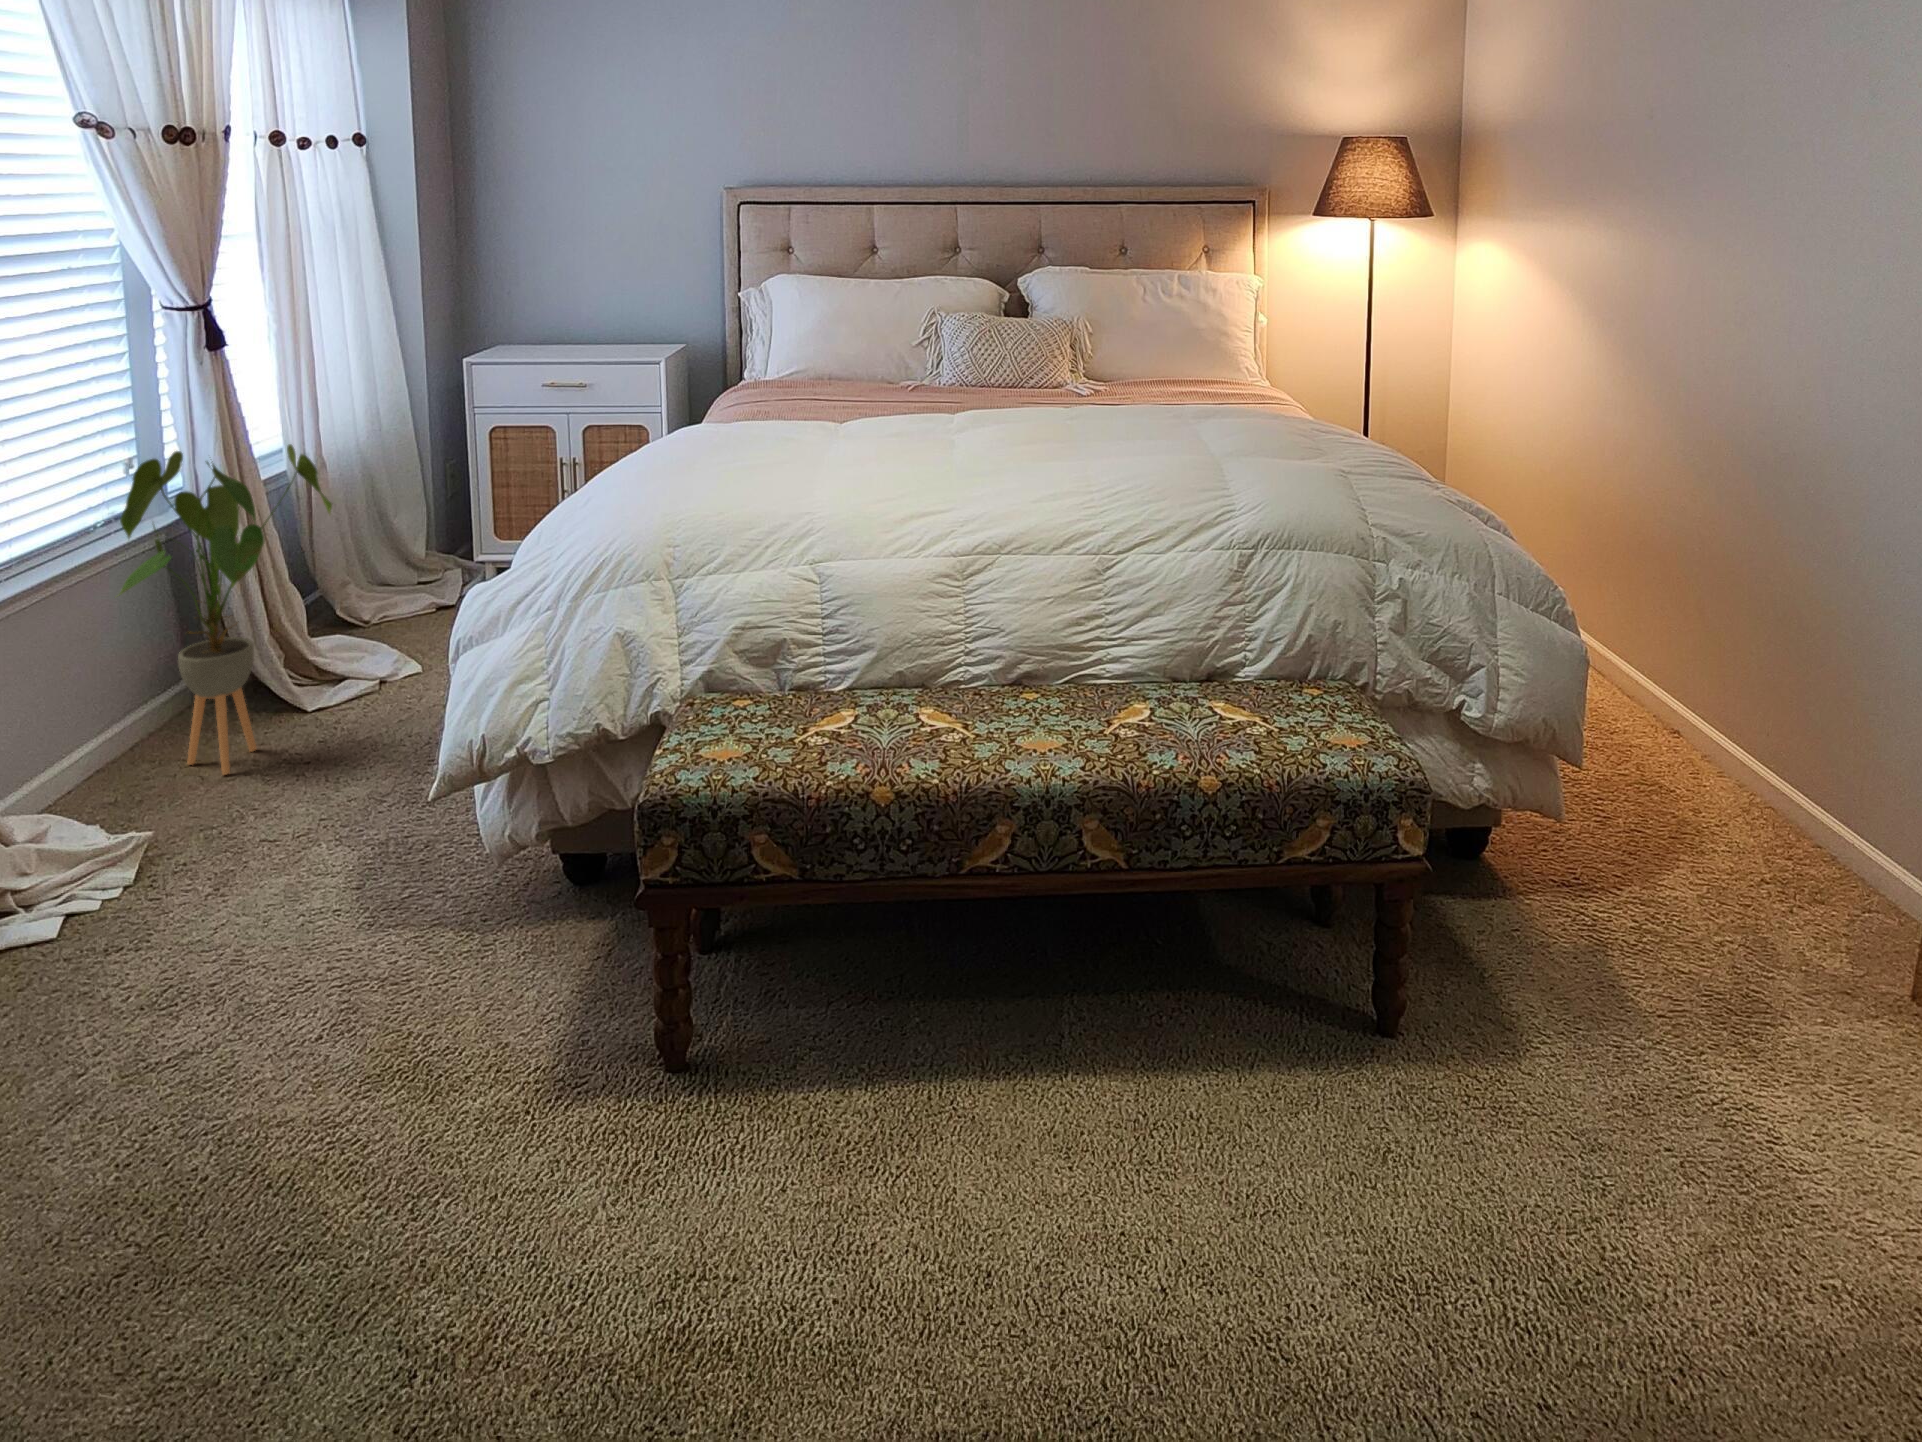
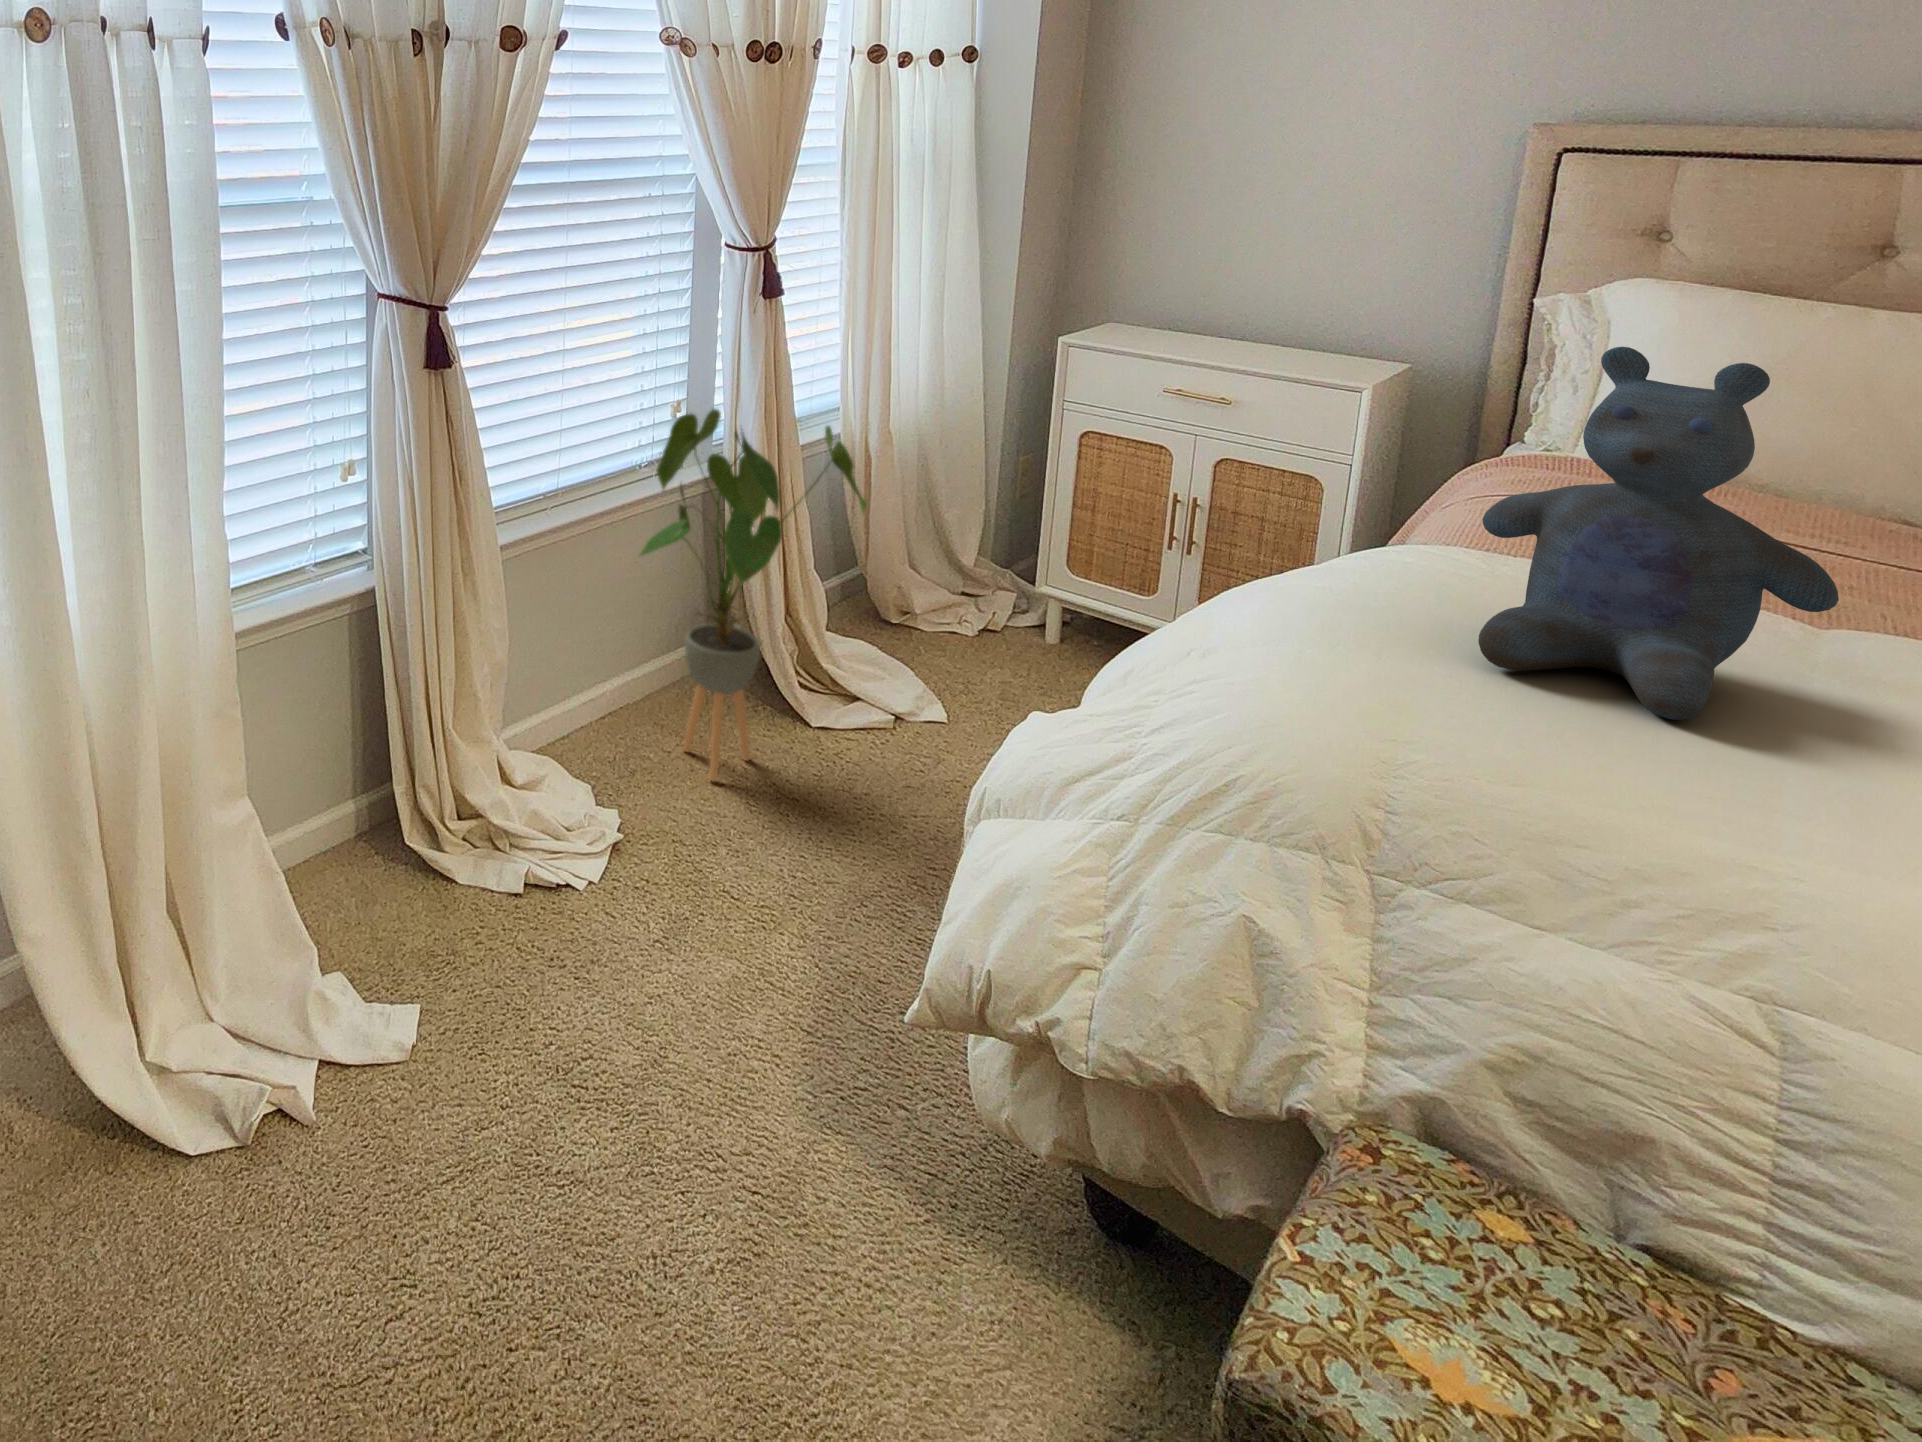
stuffed bear: none [709,292,843,469] -> present [1478,347,1839,720]

